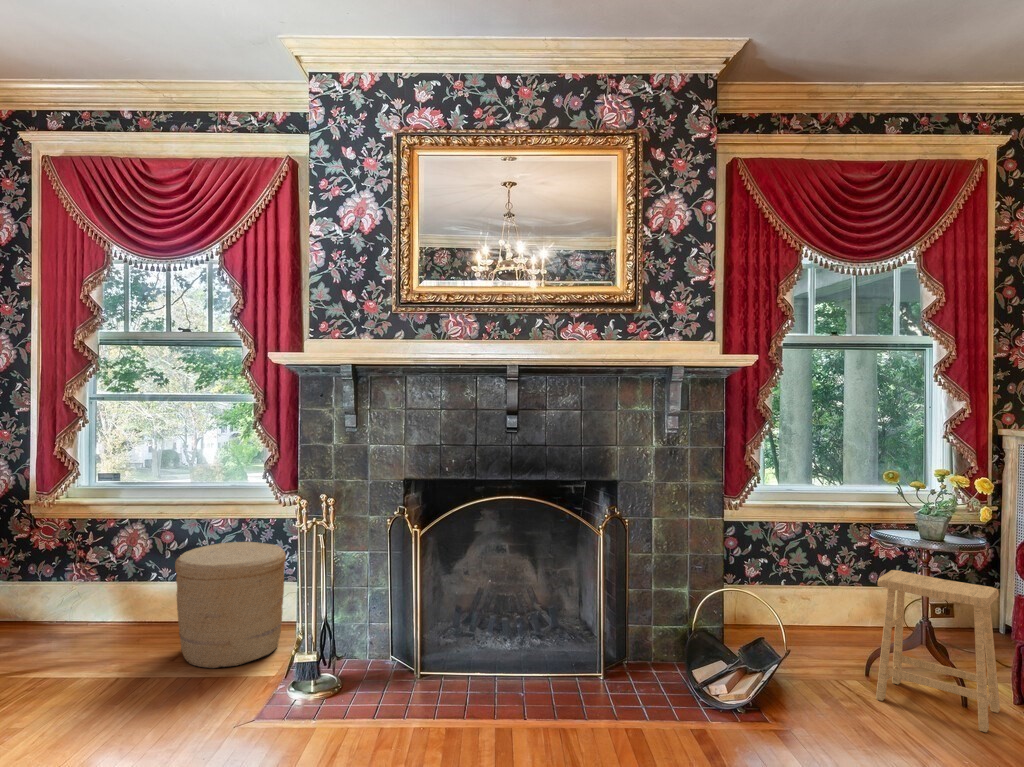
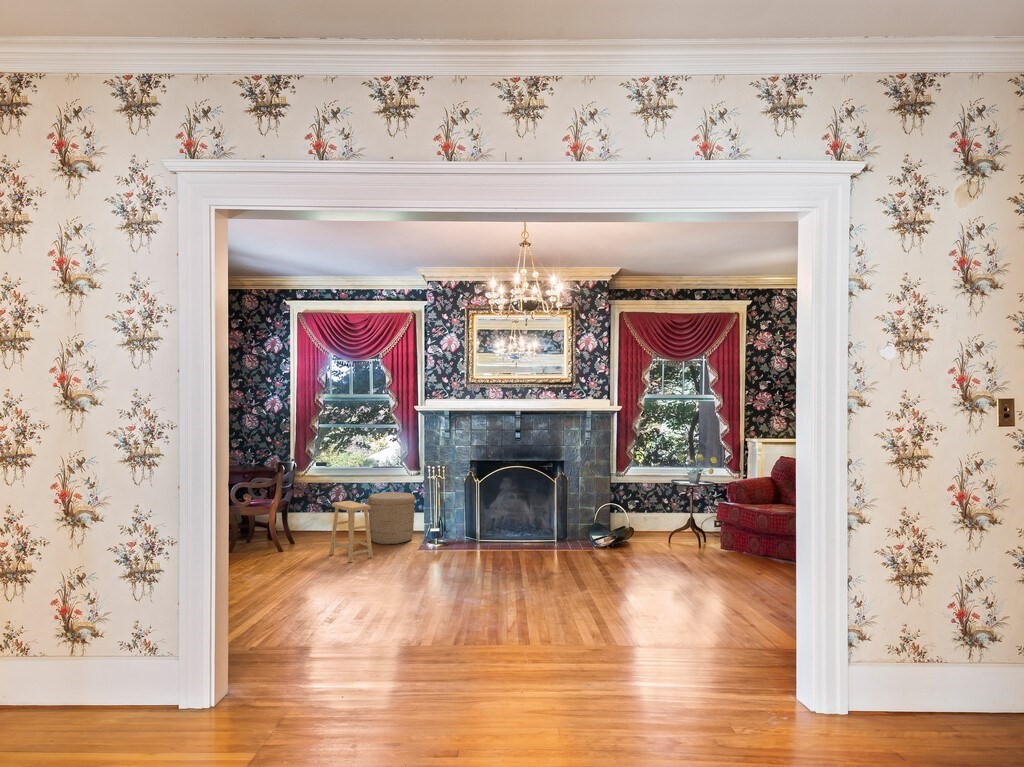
footstool: present [876,570,1000,732] -> present [329,501,373,562]

